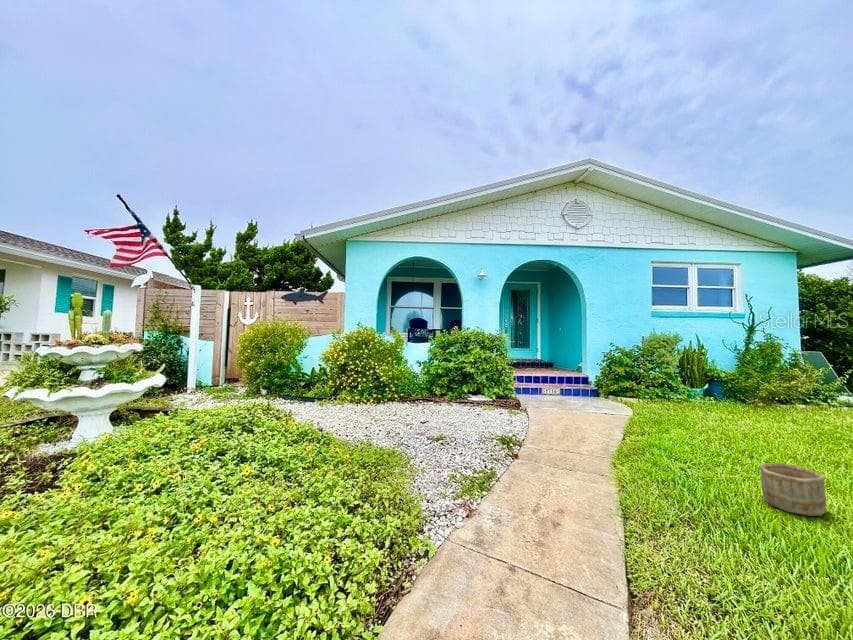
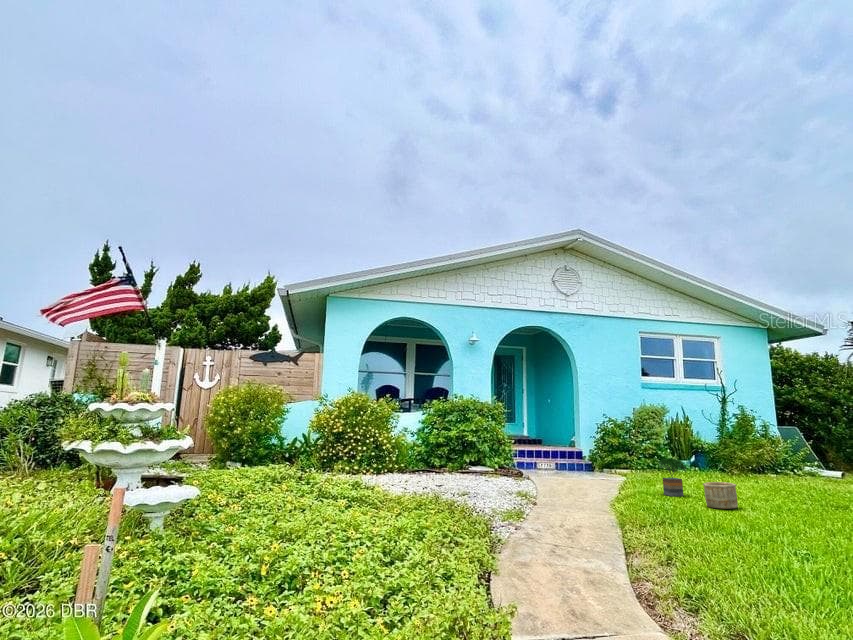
potted tree: none [677,411,724,464] -> present [659,458,687,496]

